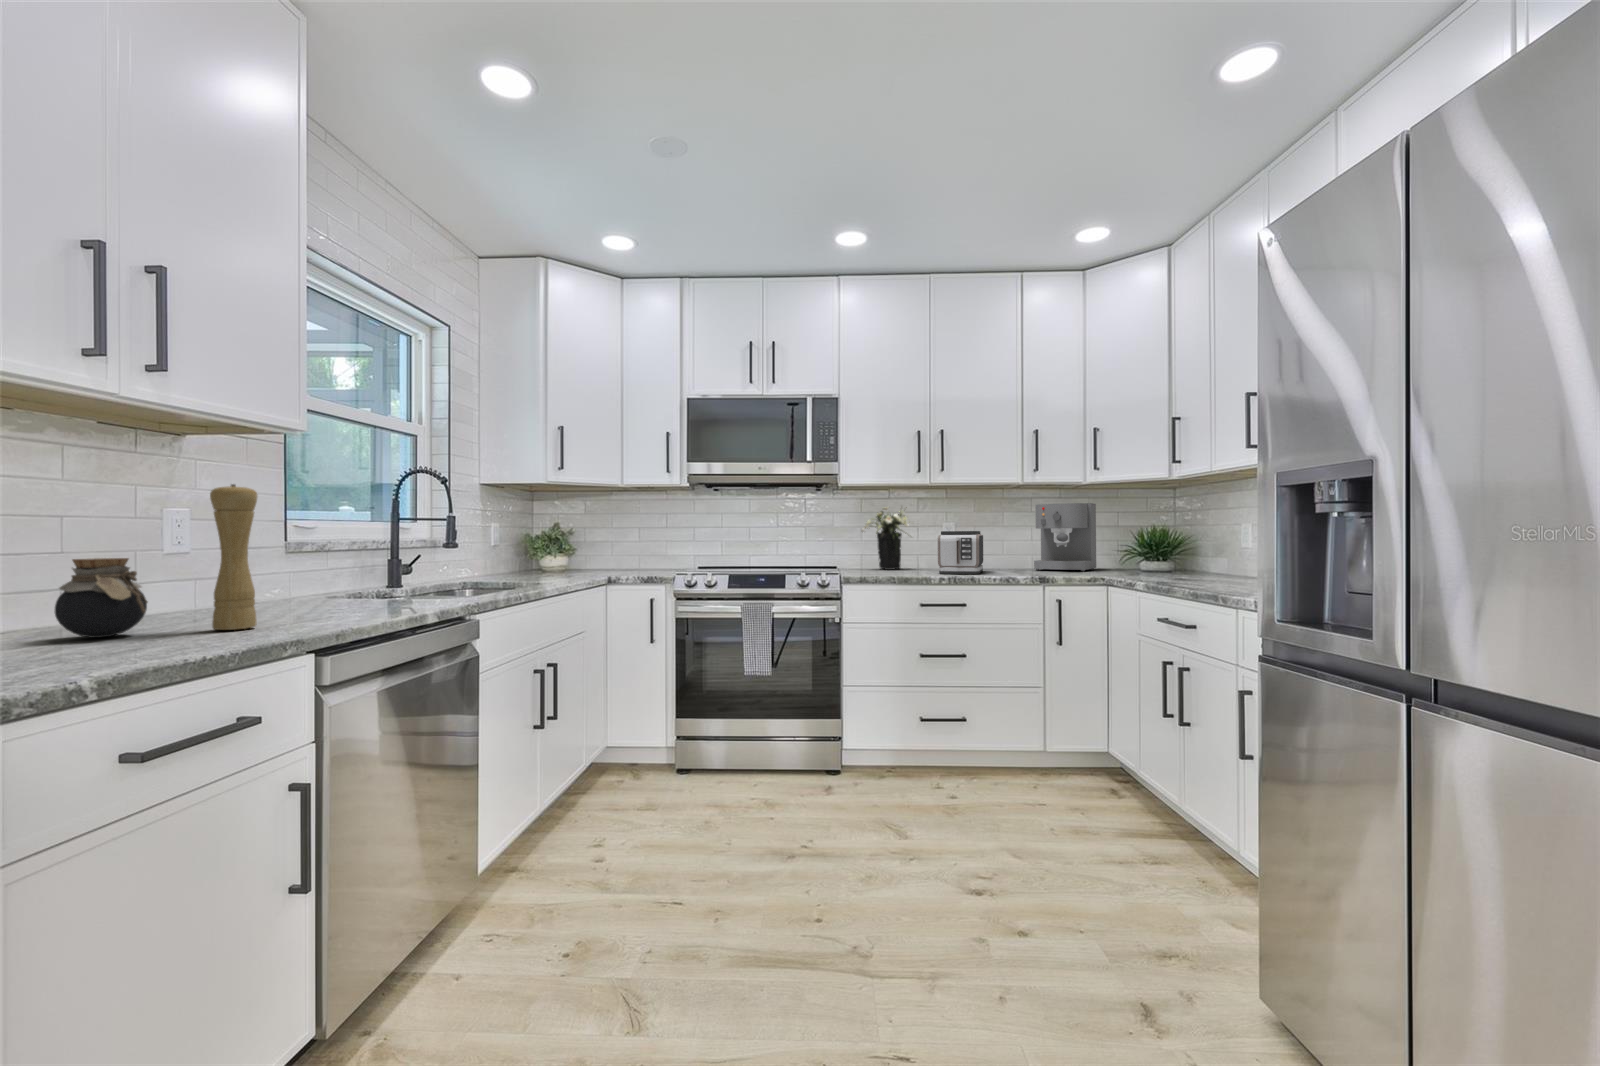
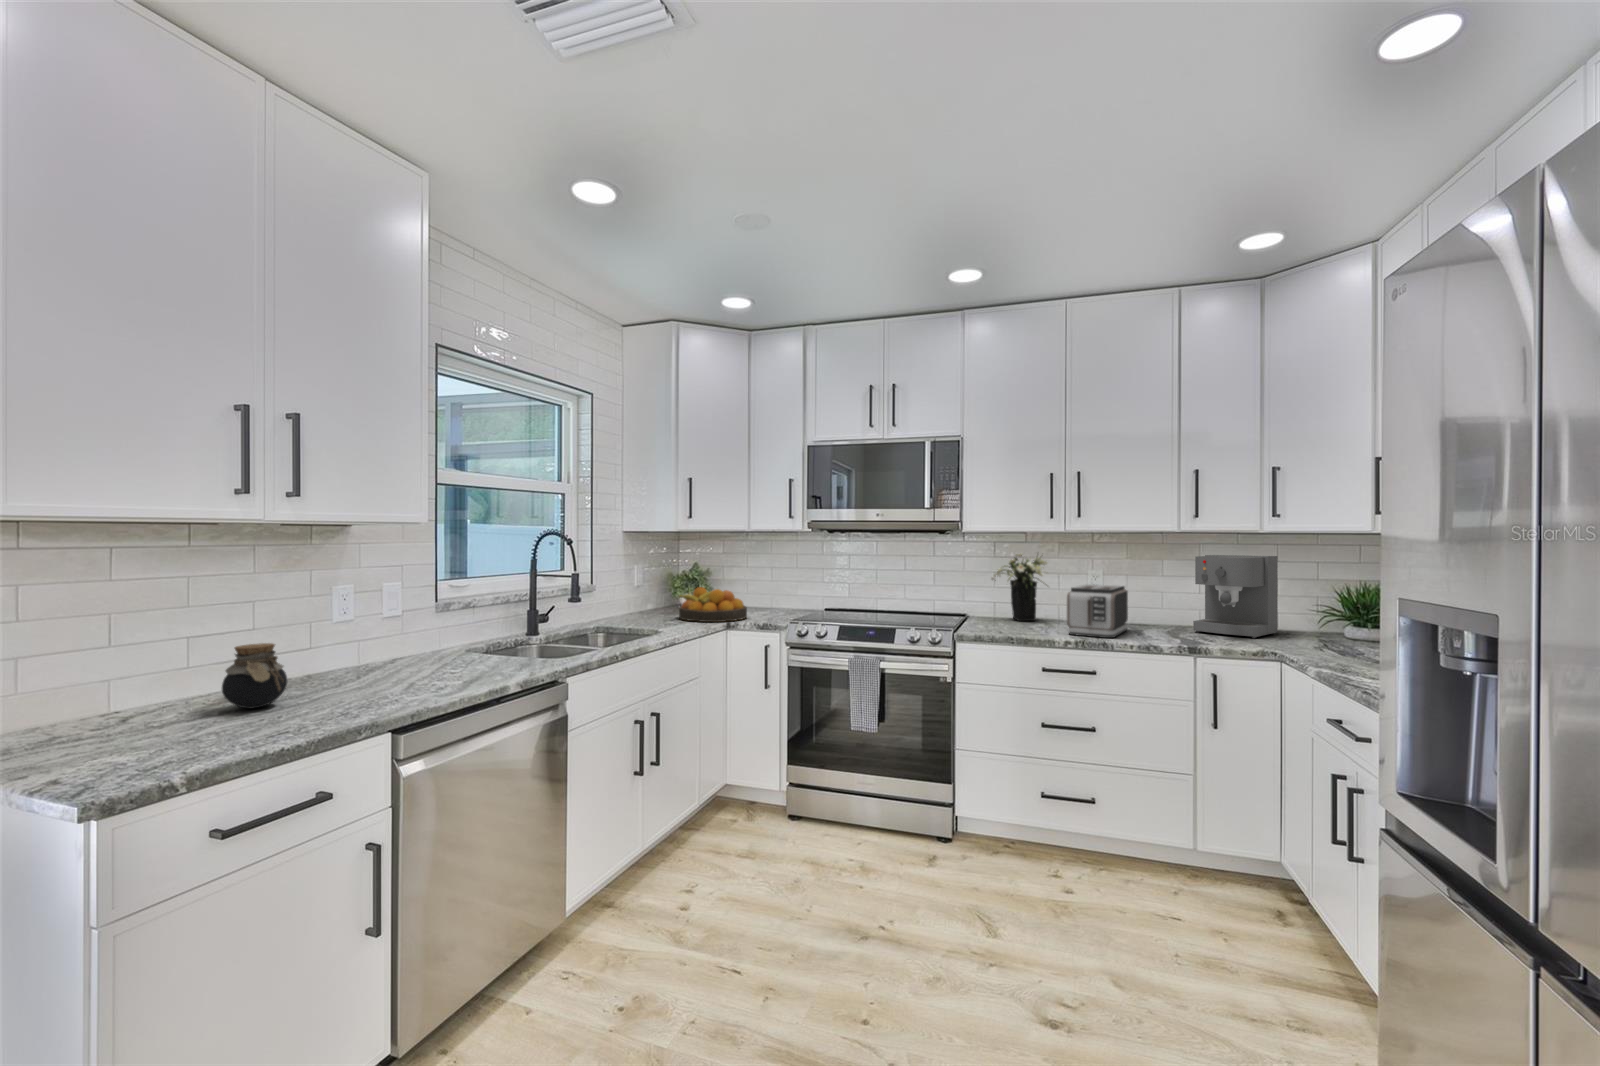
pepper mill: present [210,484,257,630] -> none [330,583,366,705]
fruit bowl: none [546,543,623,577] -> present [679,587,747,622]

